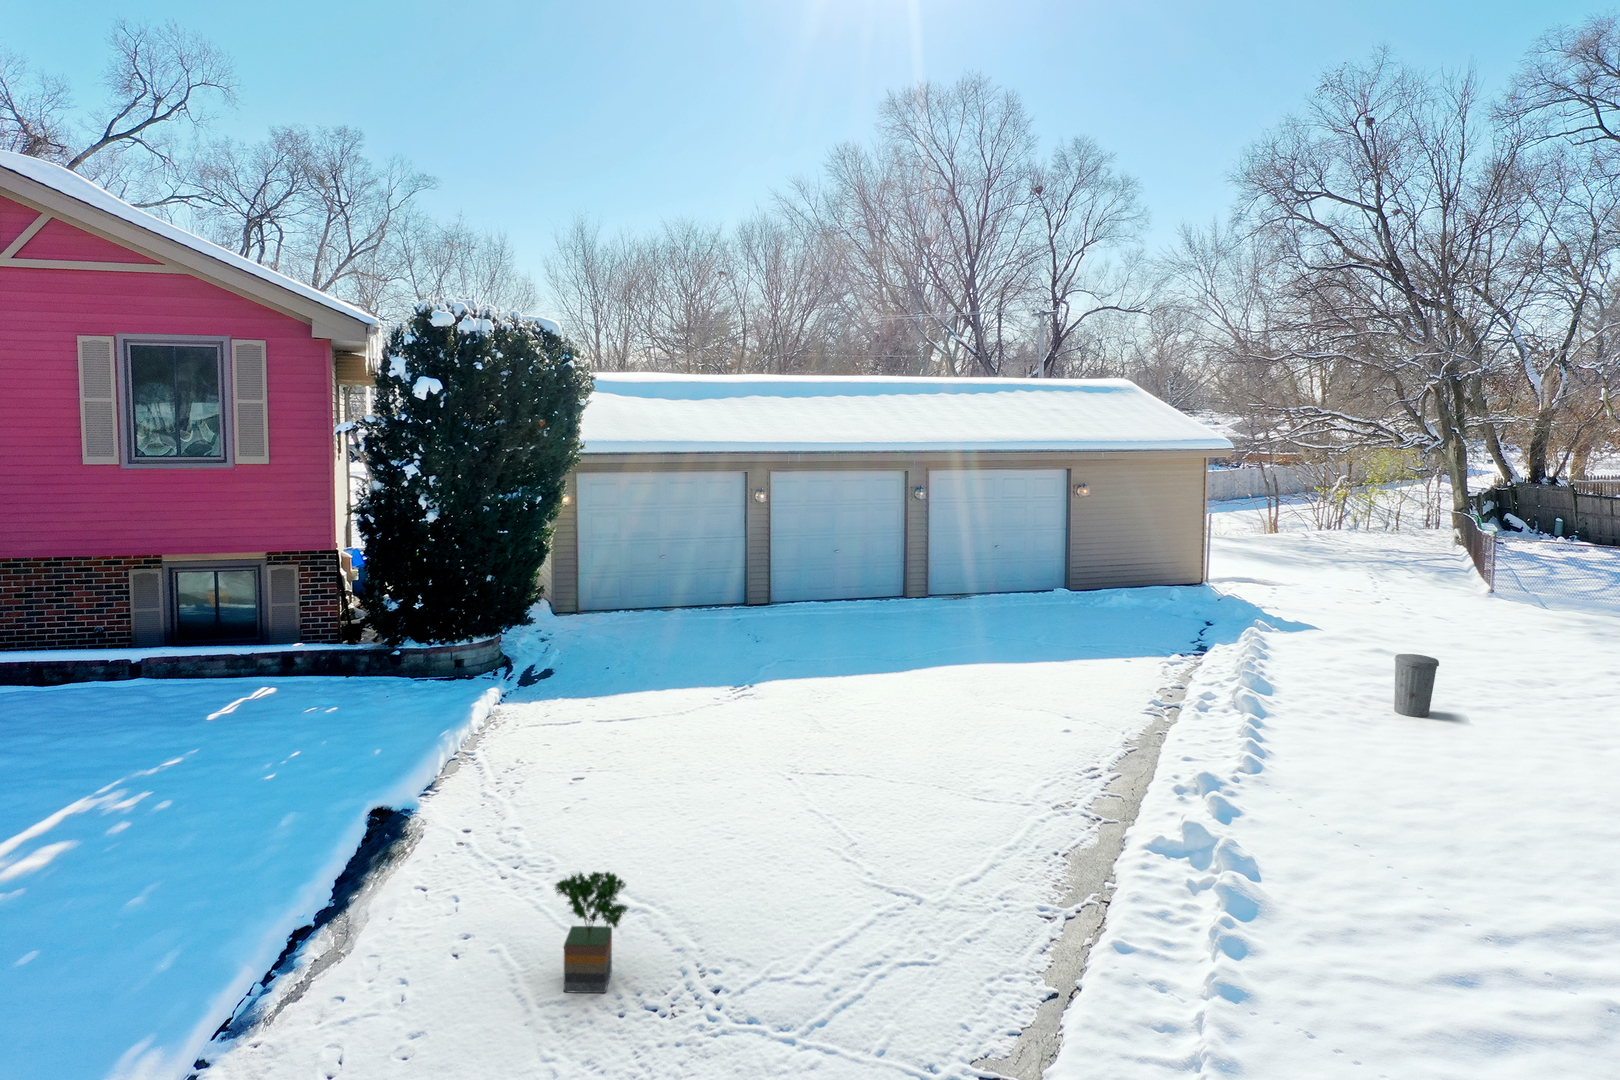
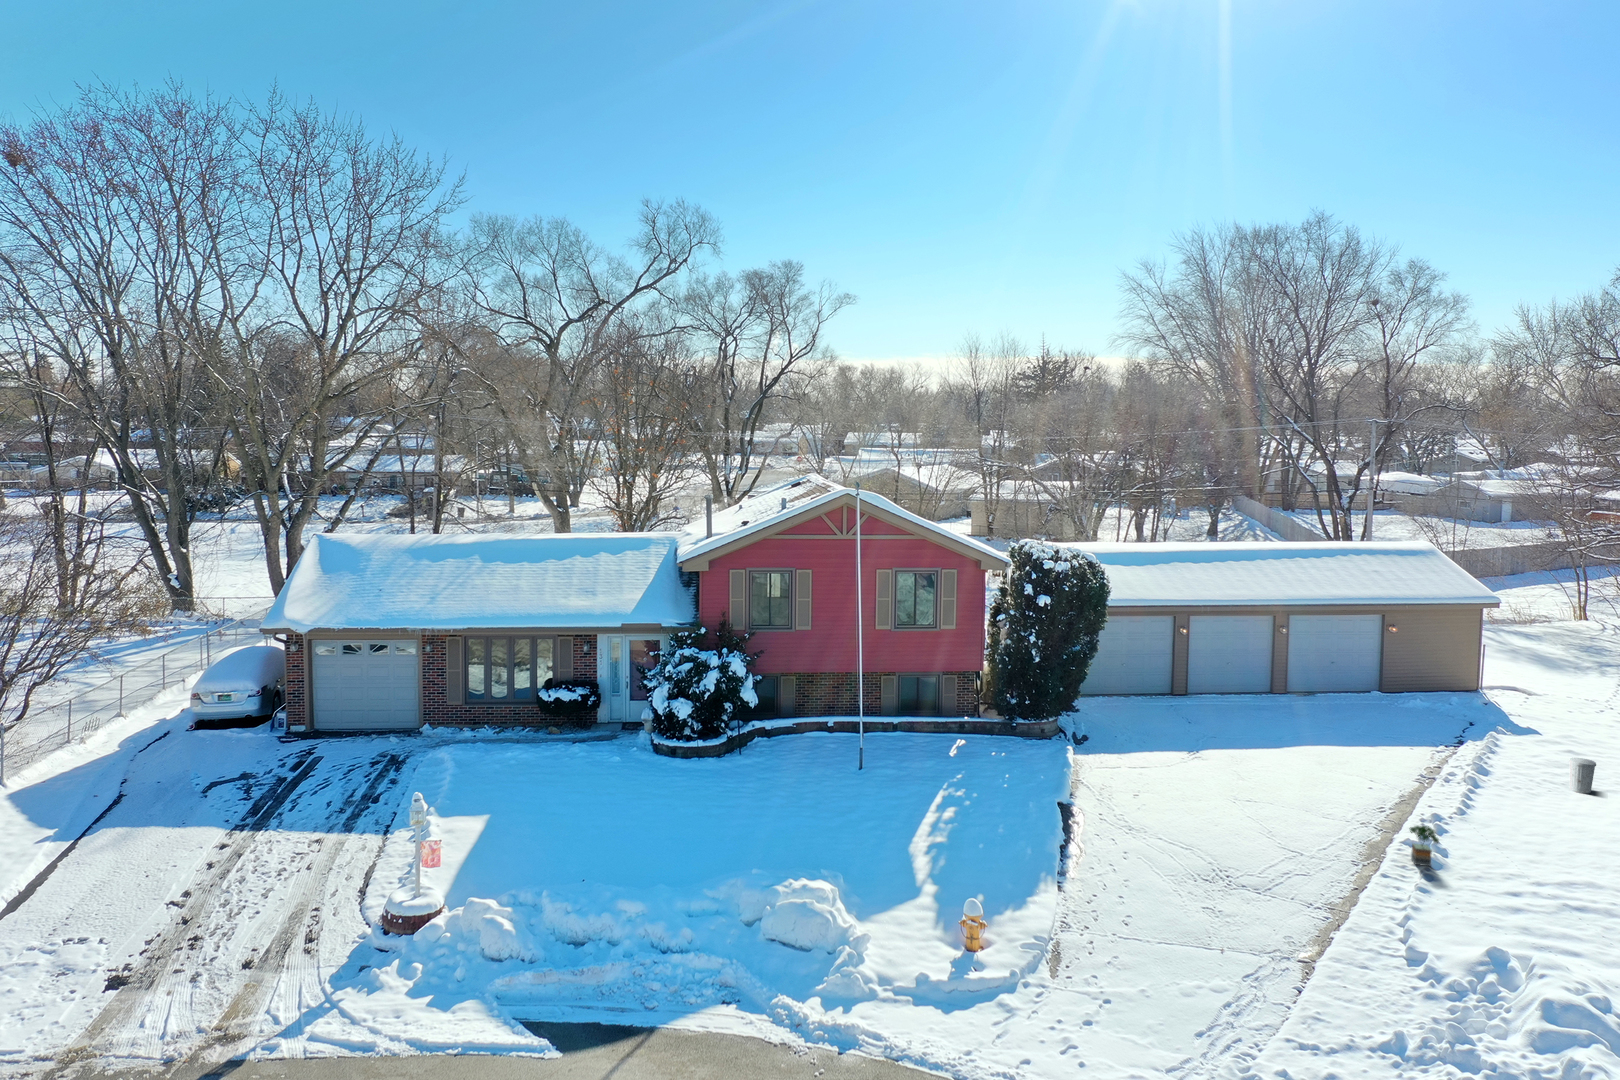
potted tree: present [555,872,628,993] -> present [1409,826,1439,866]

